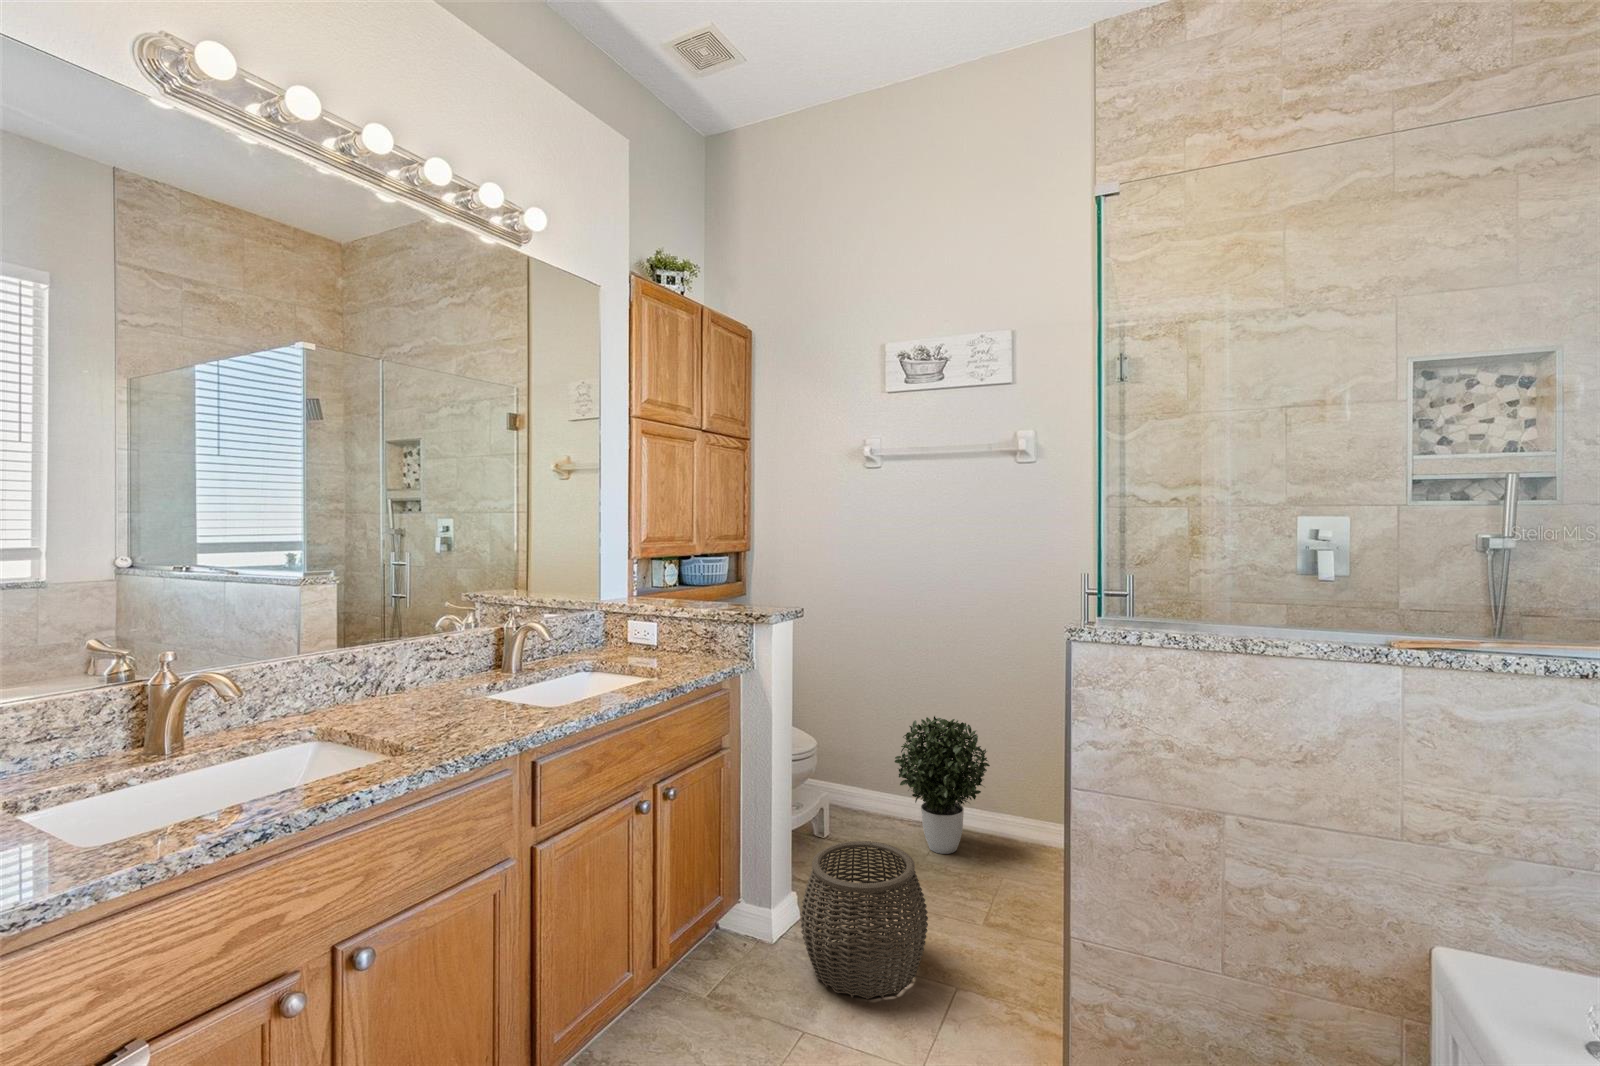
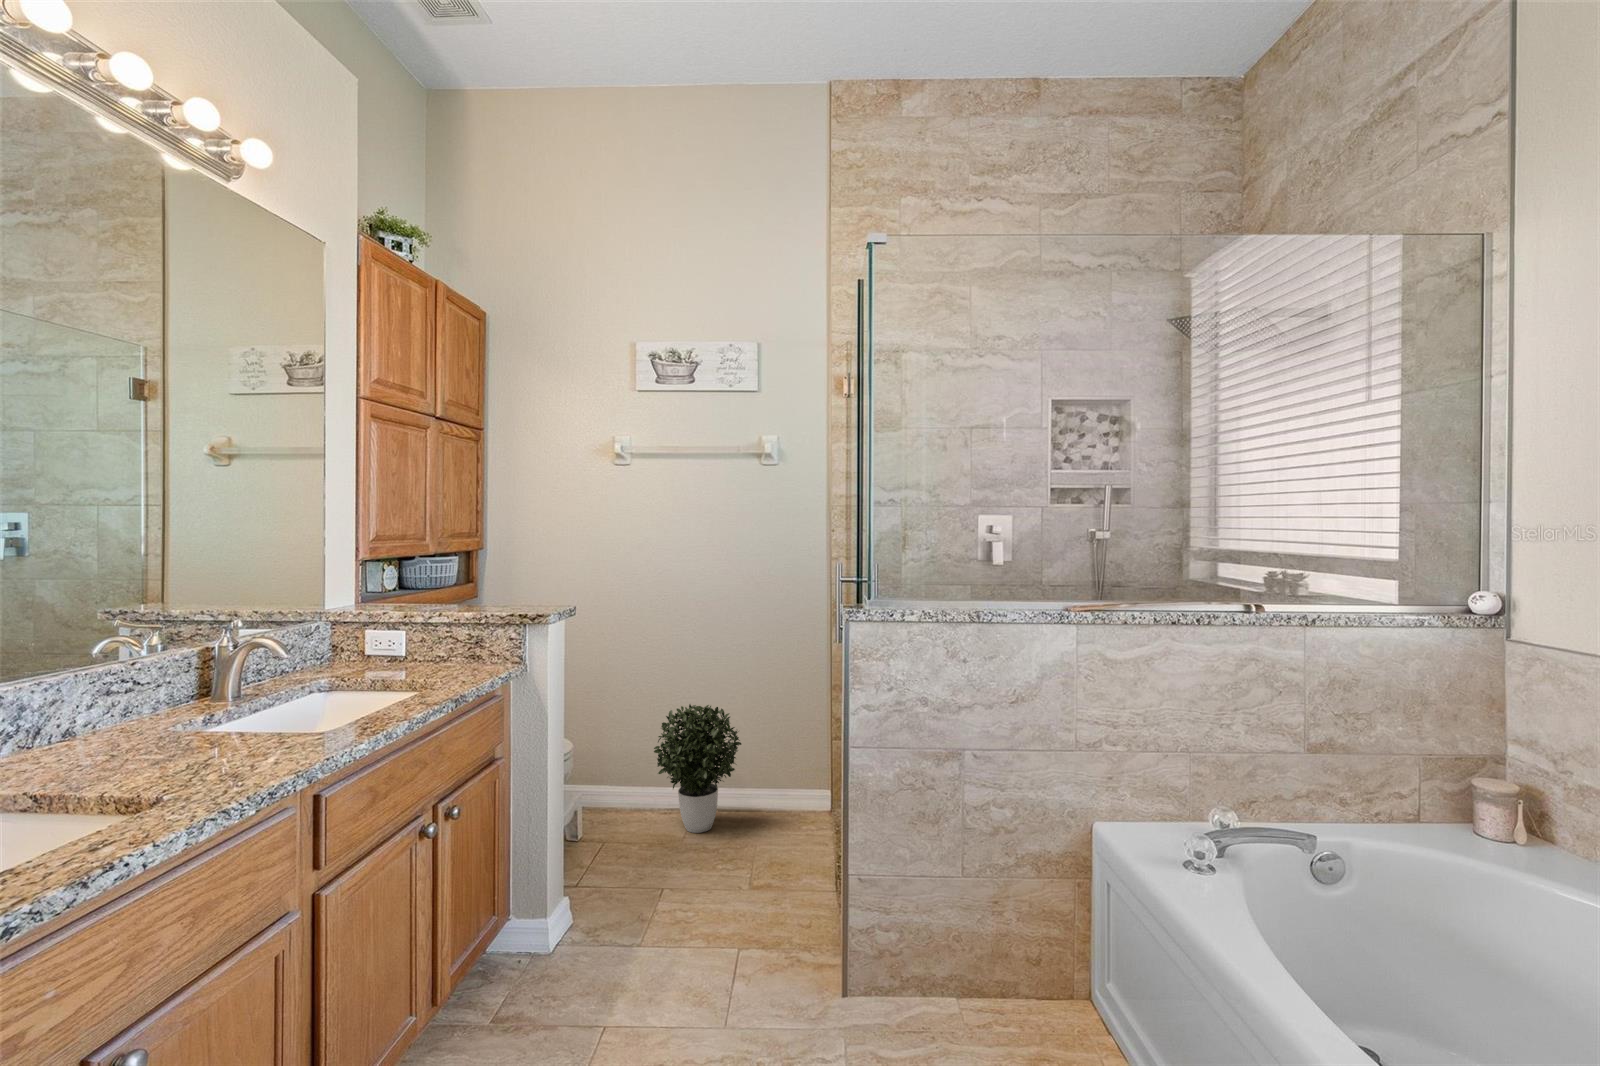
woven basket: present [800,841,928,999] -> none [588,829,712,980]

